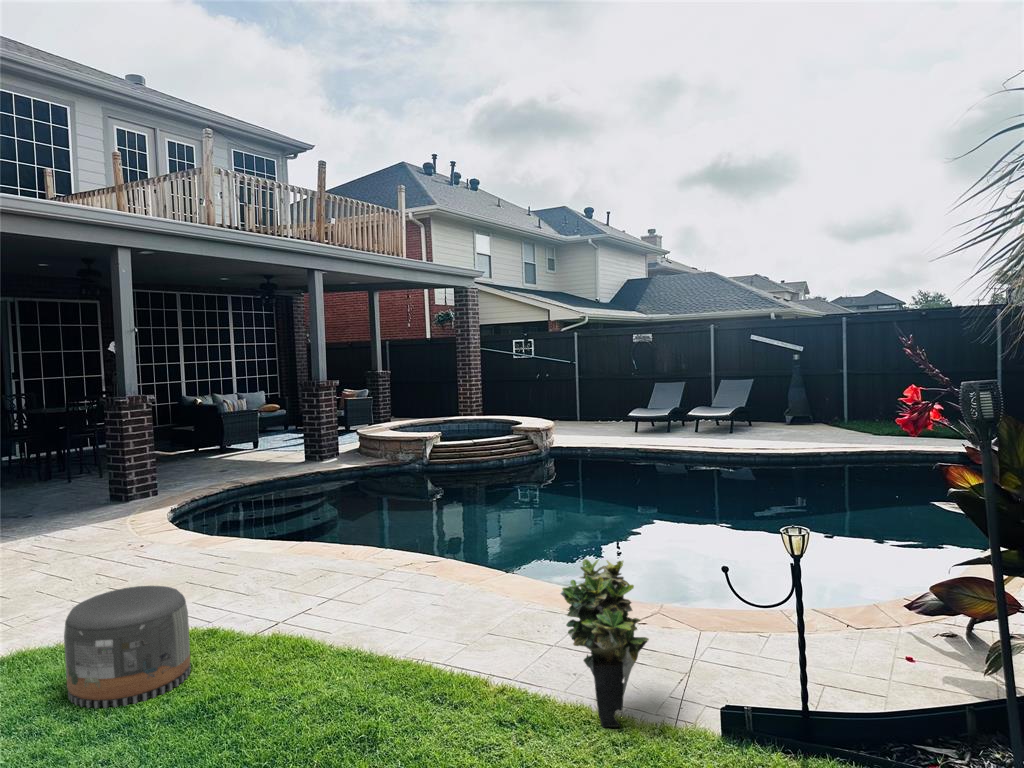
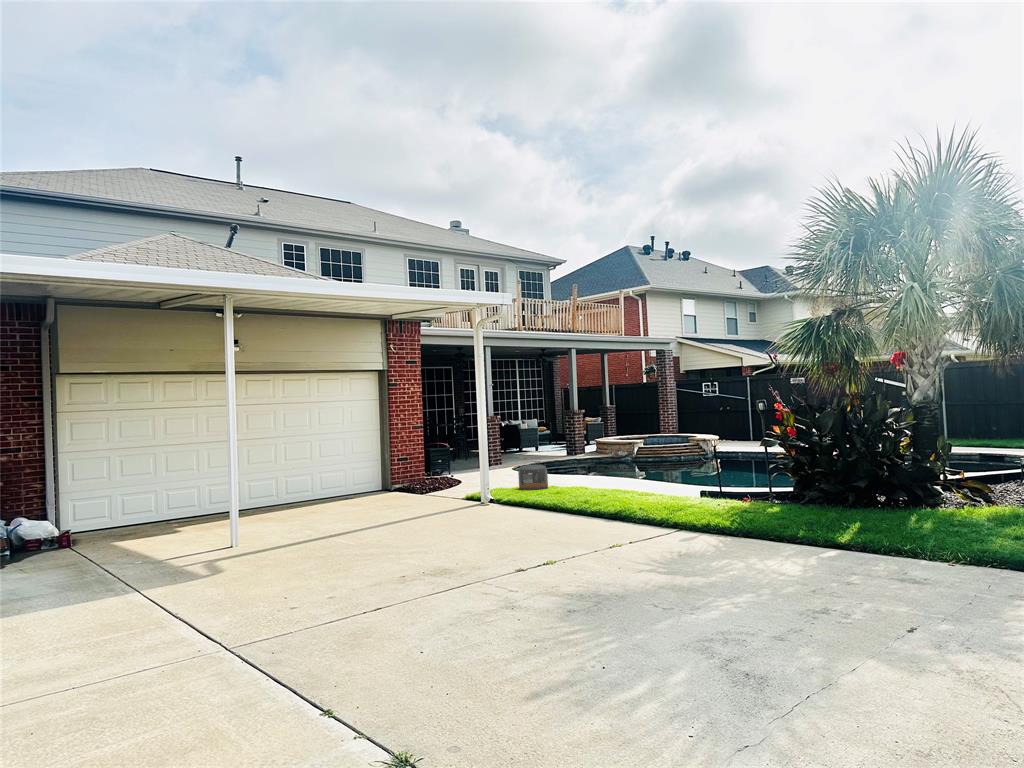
potted plant: present [561,559,649,727] -> none [642,453,663,491]

